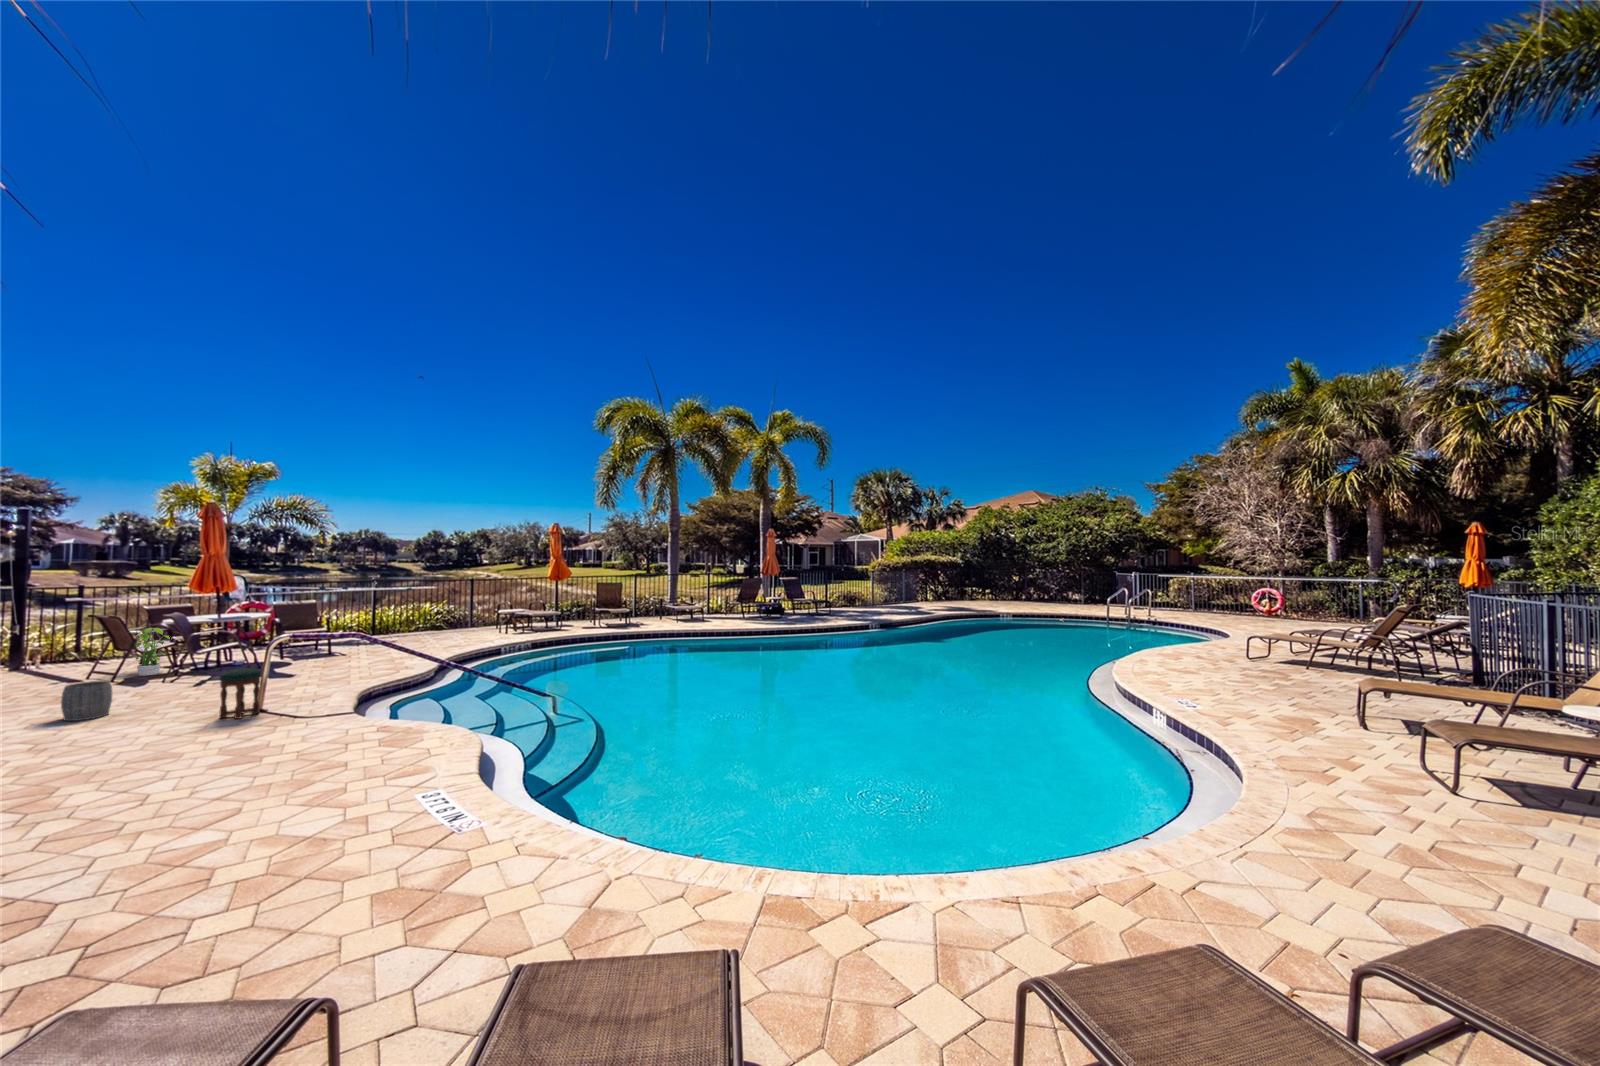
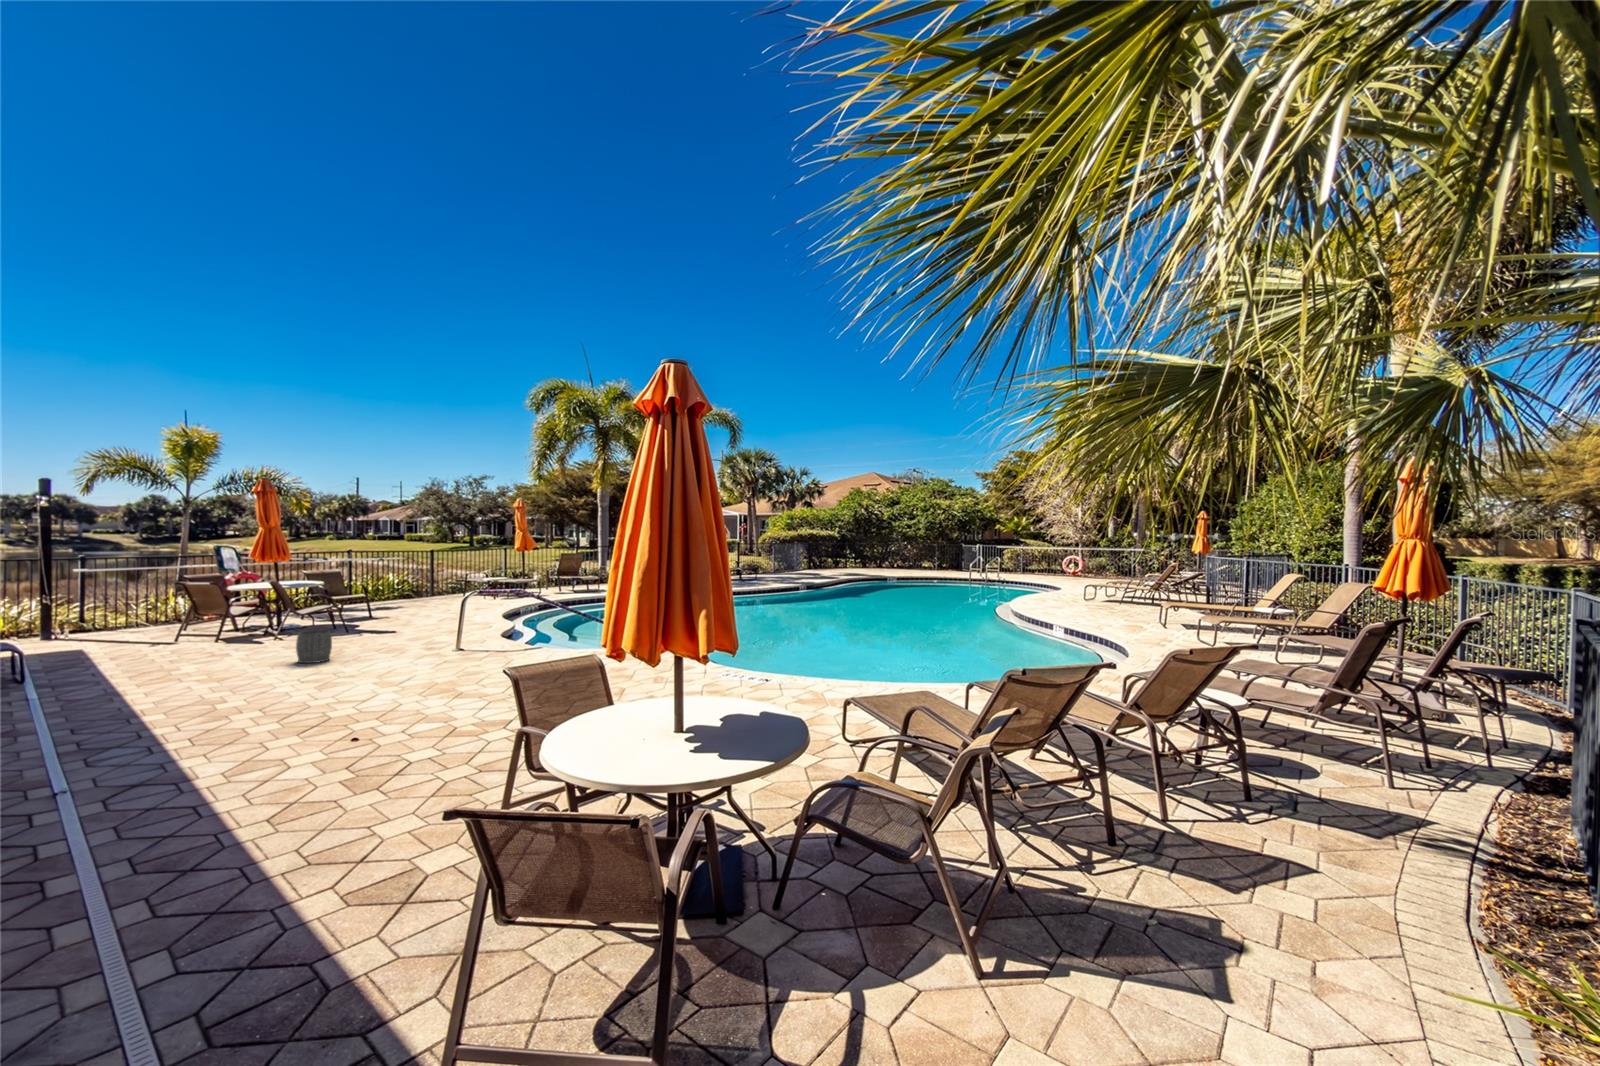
potted plant: present [130,628,170,676] -> none [214,590,256,638]
stool: present [219,668,261,719] -> none [443,615,472,656]

